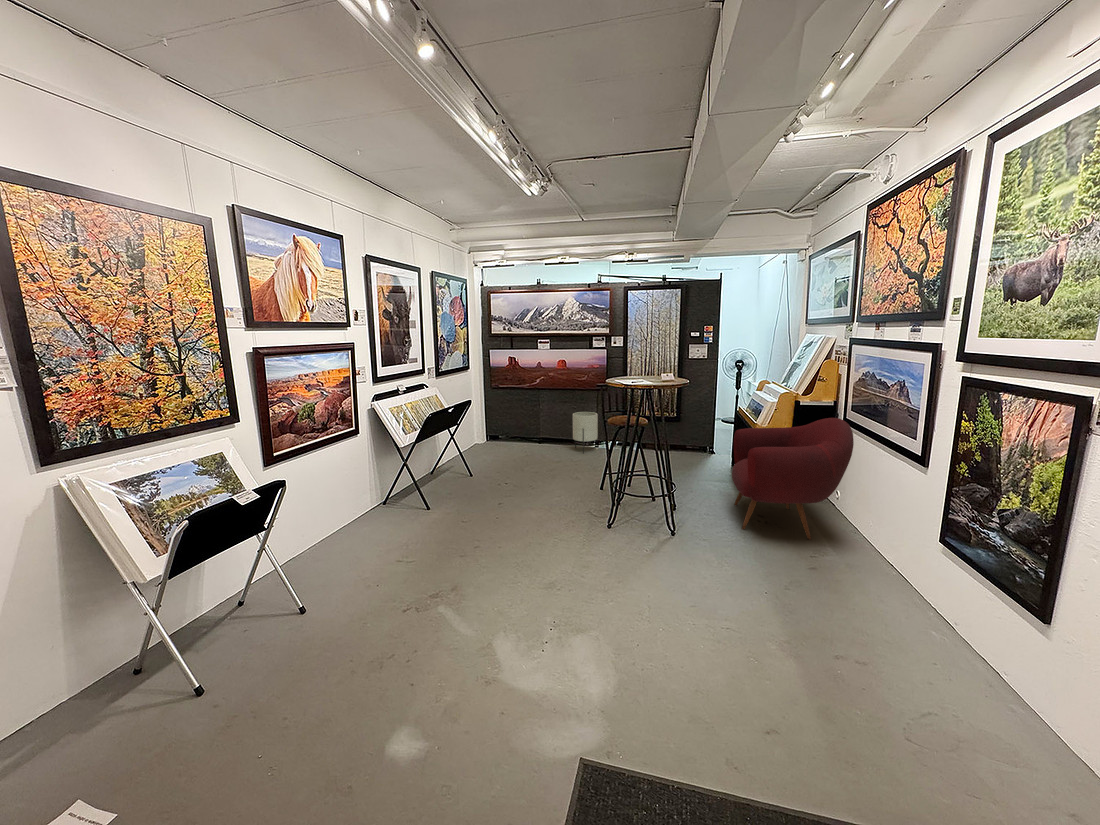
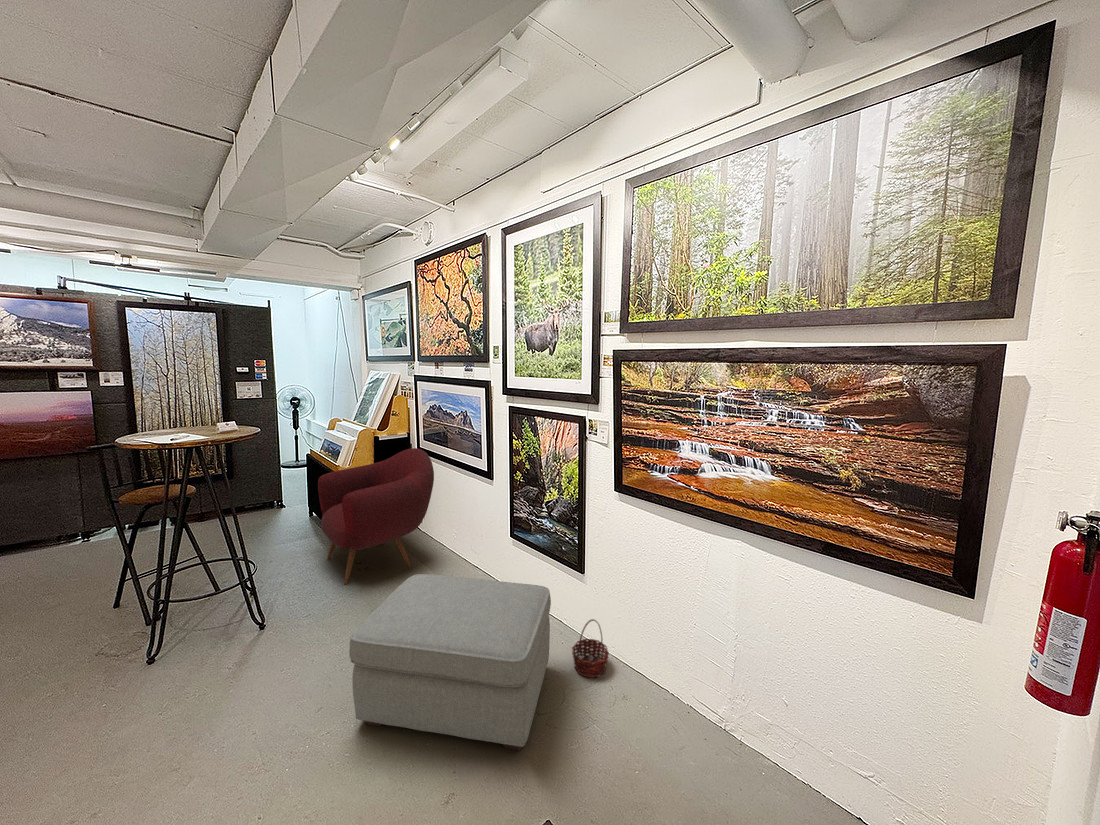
planter: present [573,412,598,453] -> none [17,489,86,560]
ottoman: none [719,534,964,743] -> present [349,574,551,750]
basket: none [992,682,1068,764] -> present [572,619,609,678]

